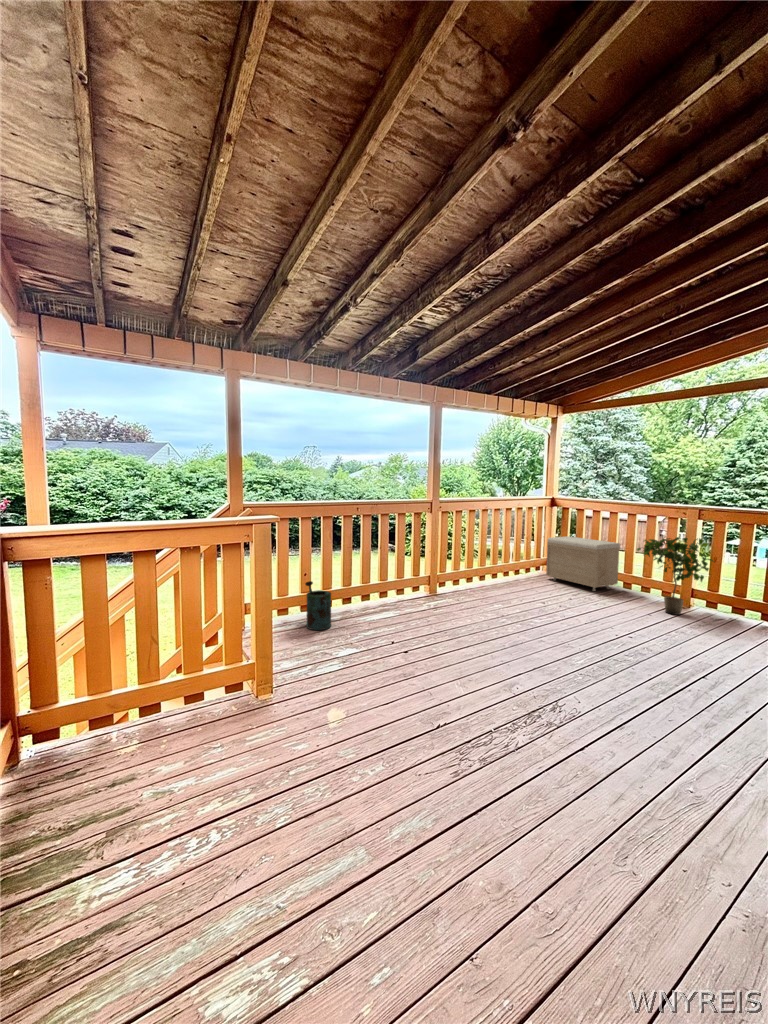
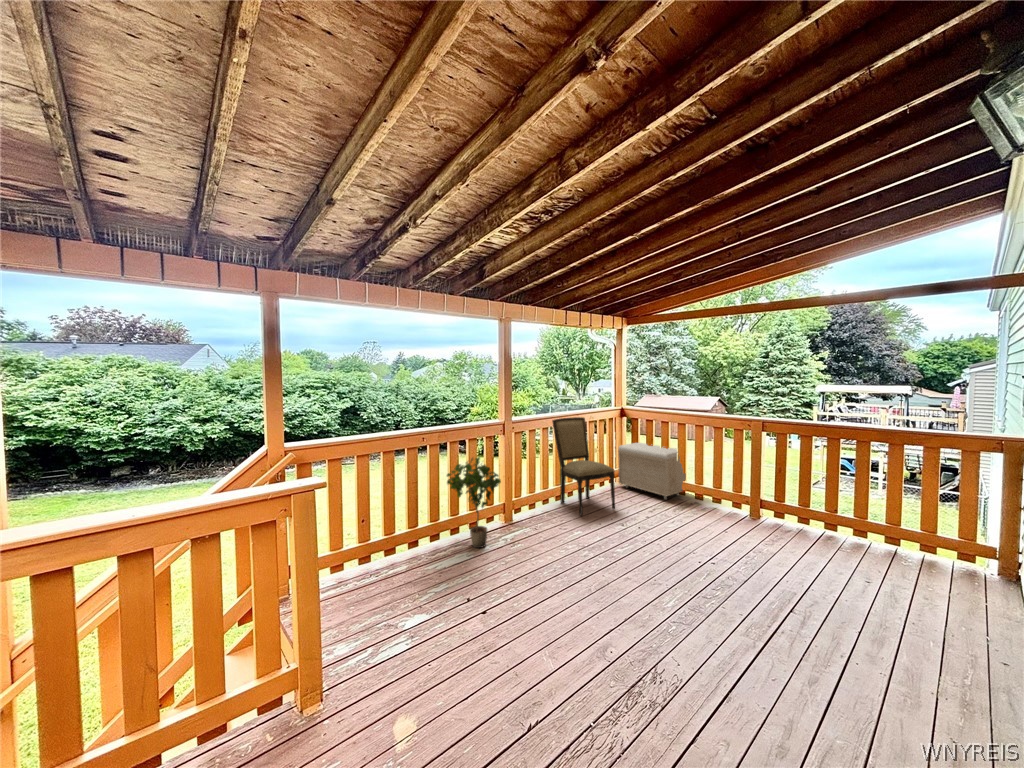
dining chair: none [479,505,540,597] -> present [552,417,615,516]
potted plant: present [637,537,713,615] -> present [447,457,501,548]
watering can: present [305,581,331,630] -> none [368,525,399,587]

